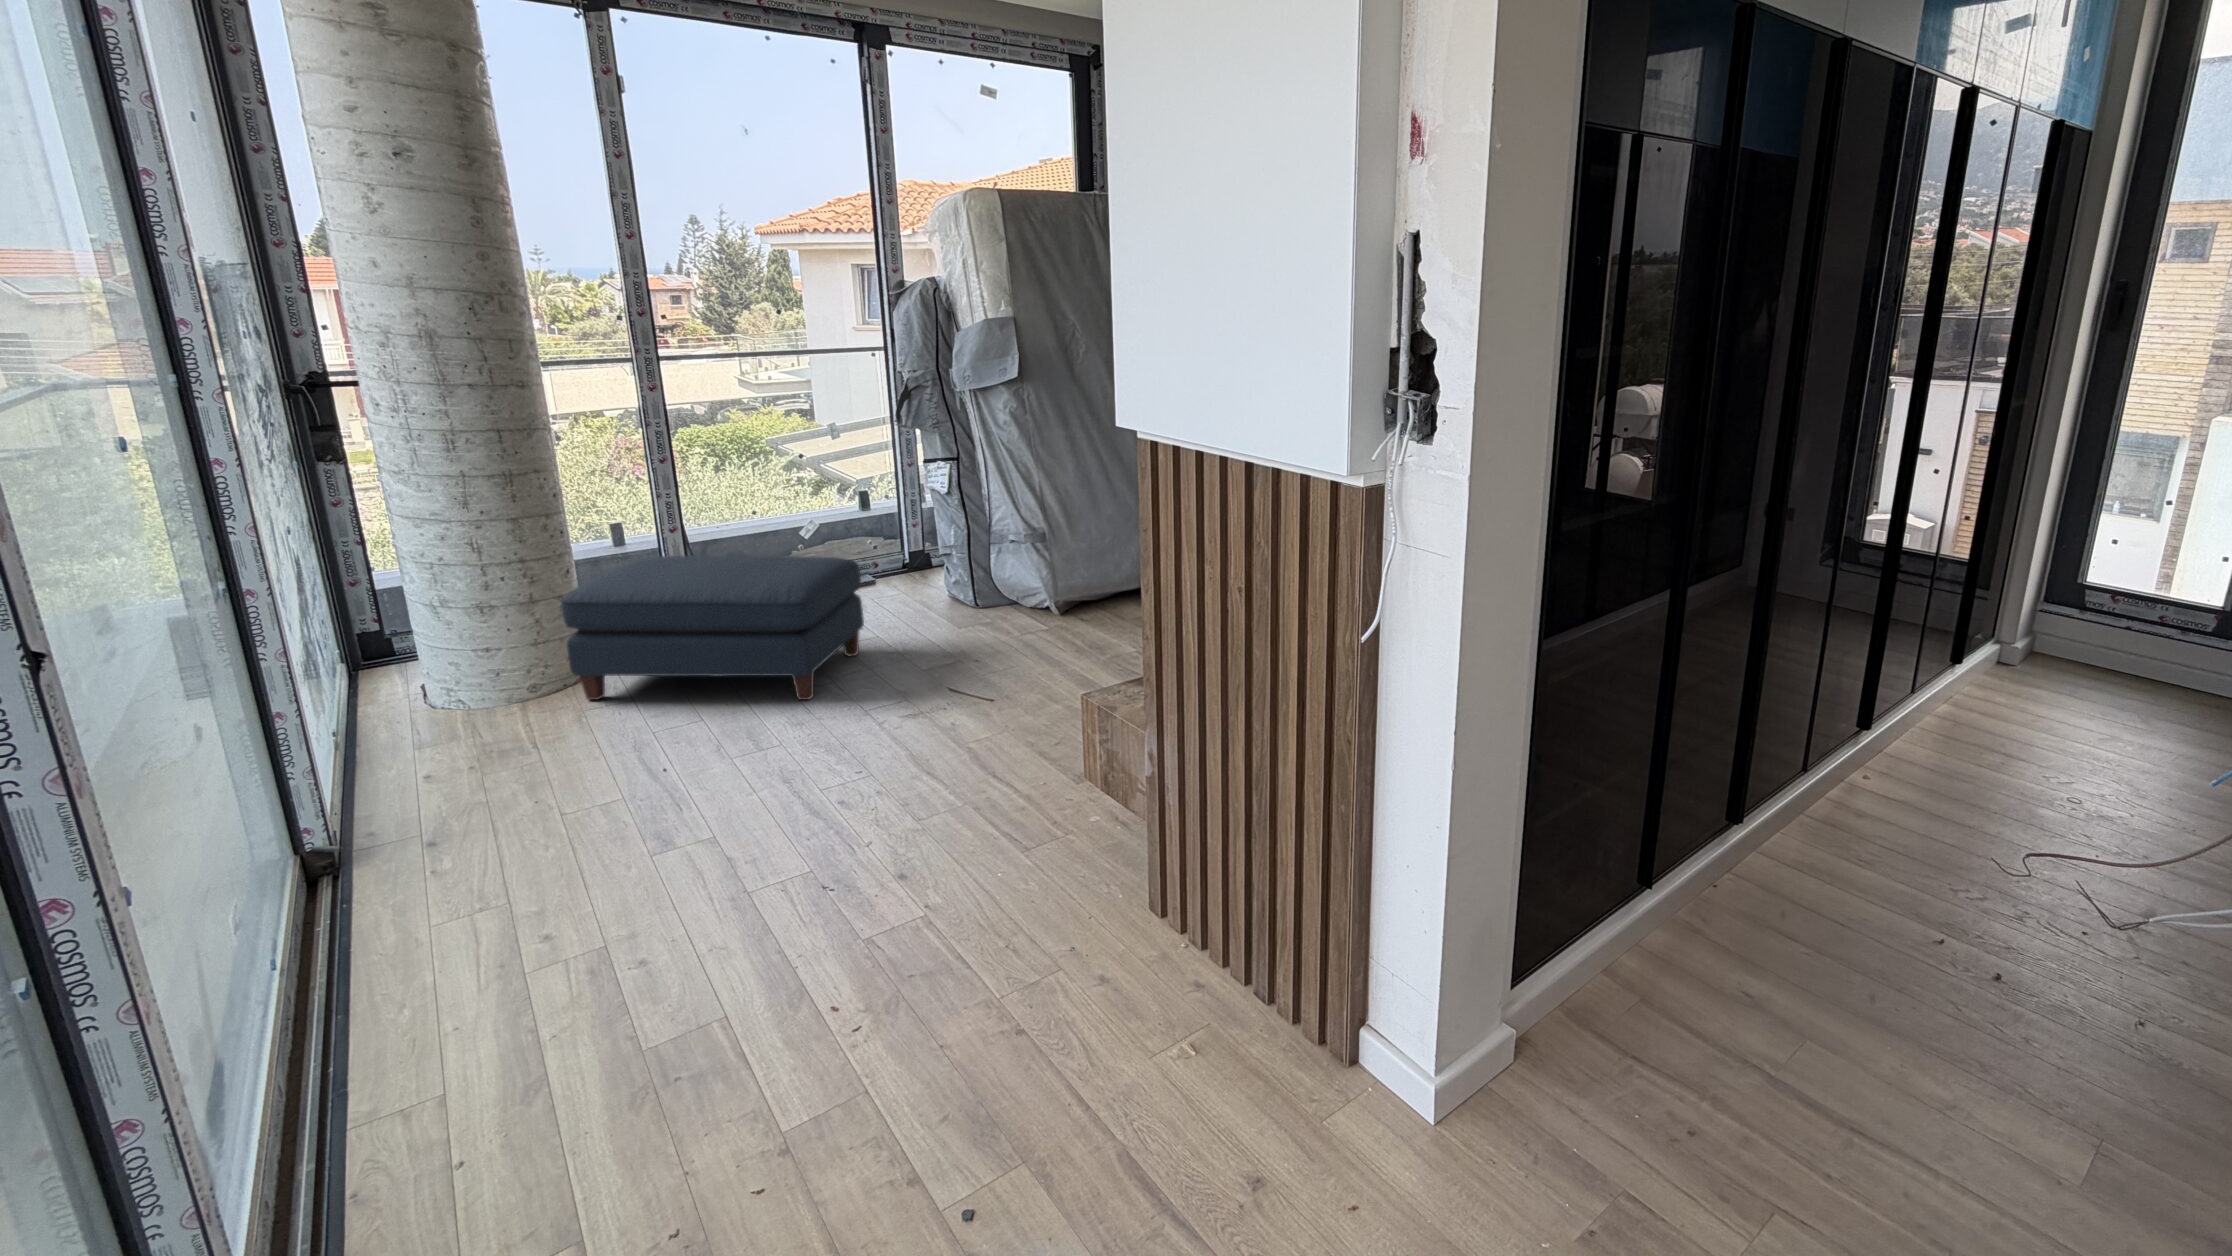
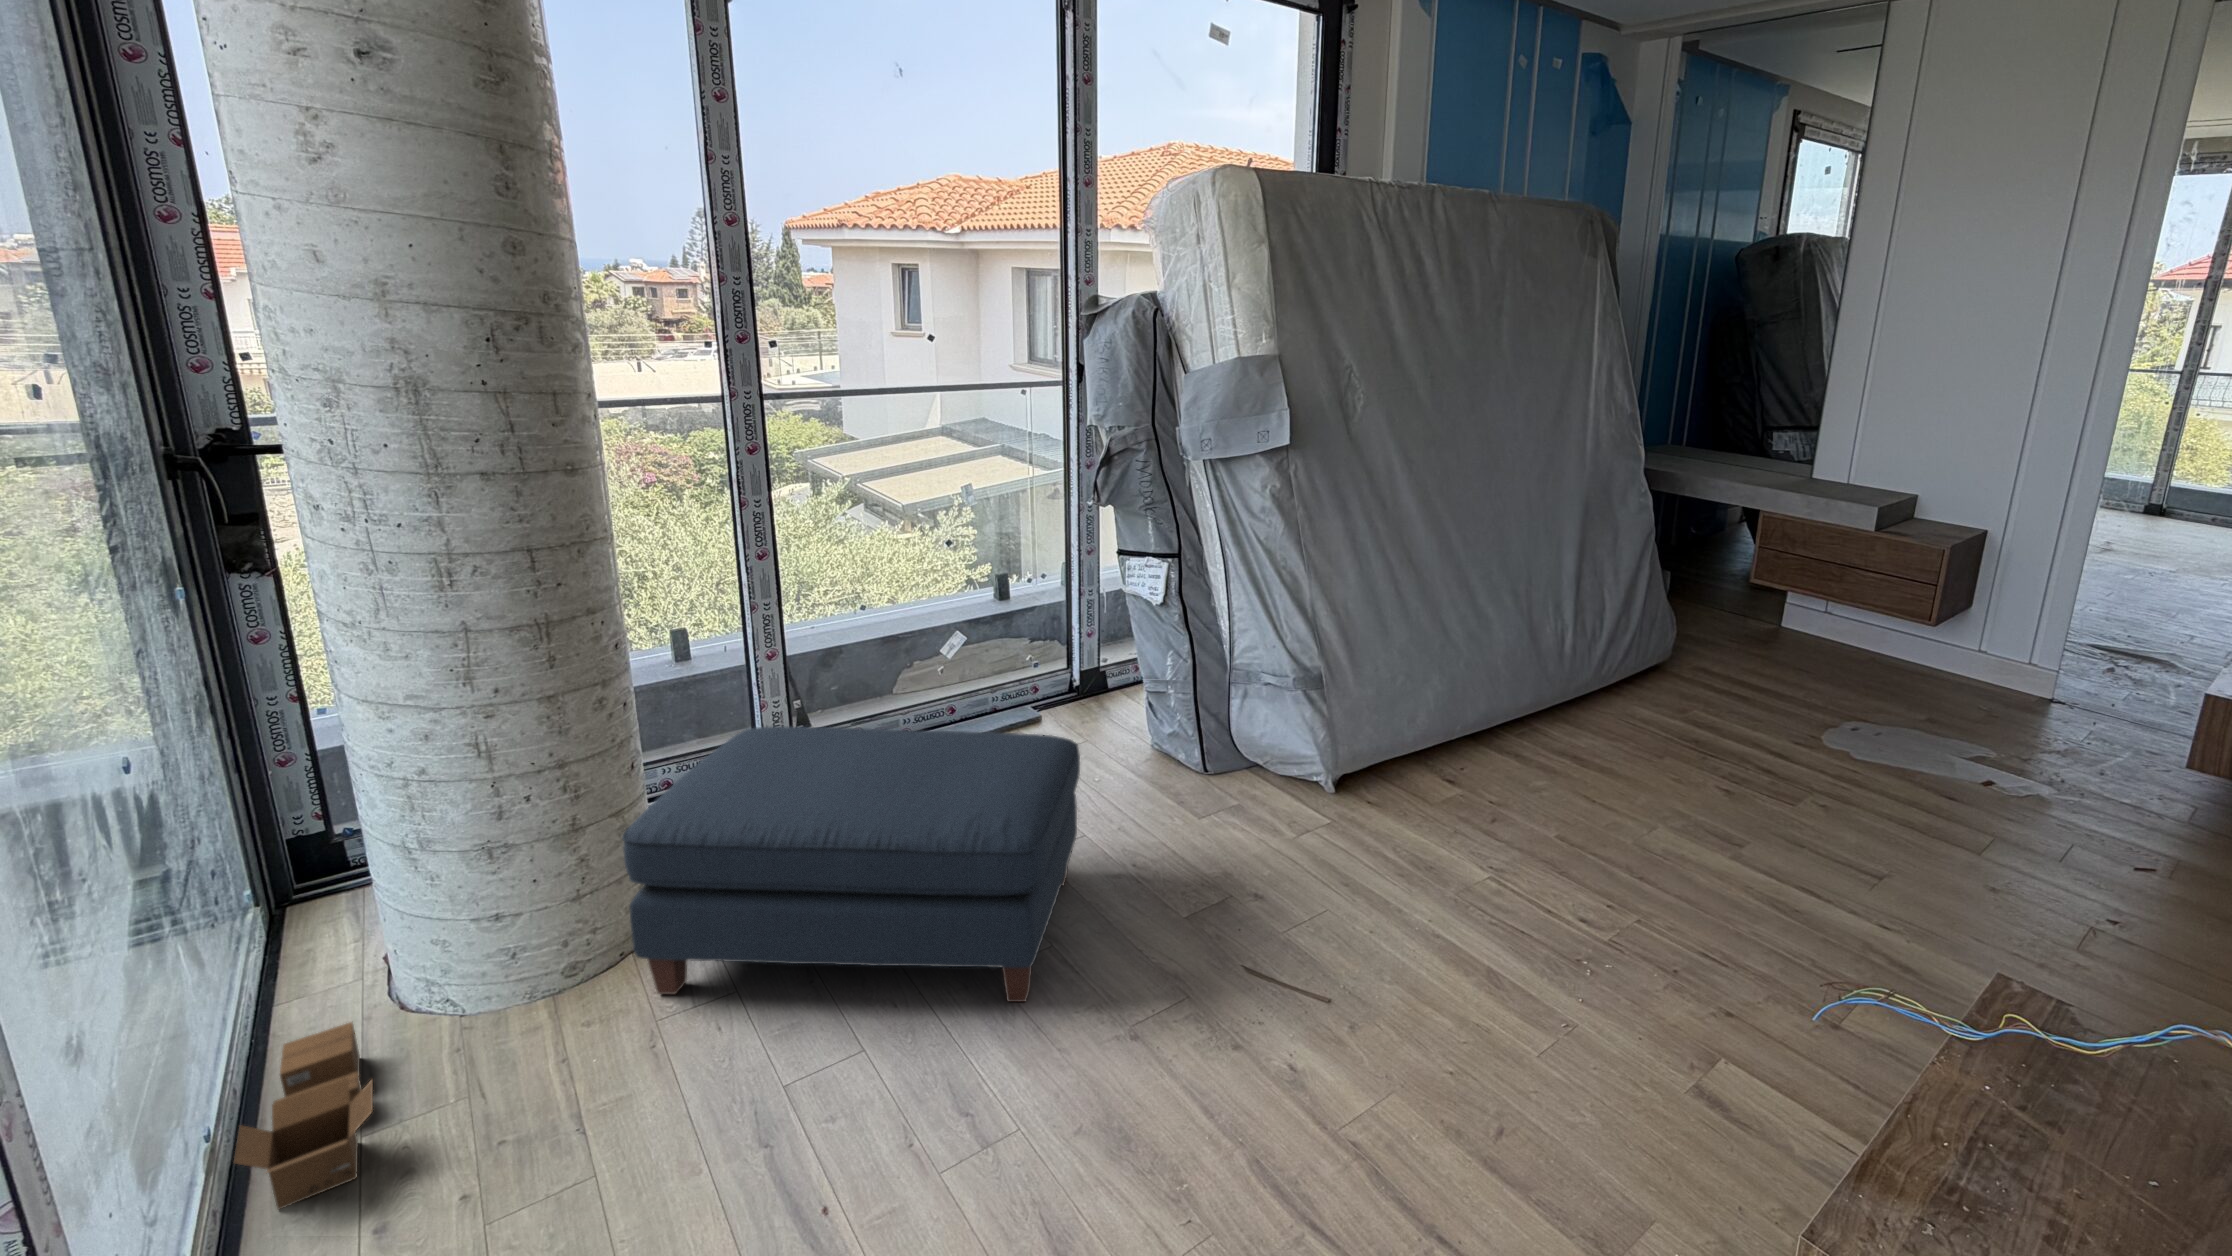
cardboard box: none [350,702,422,771] -> present [234,1022,373,1209]

